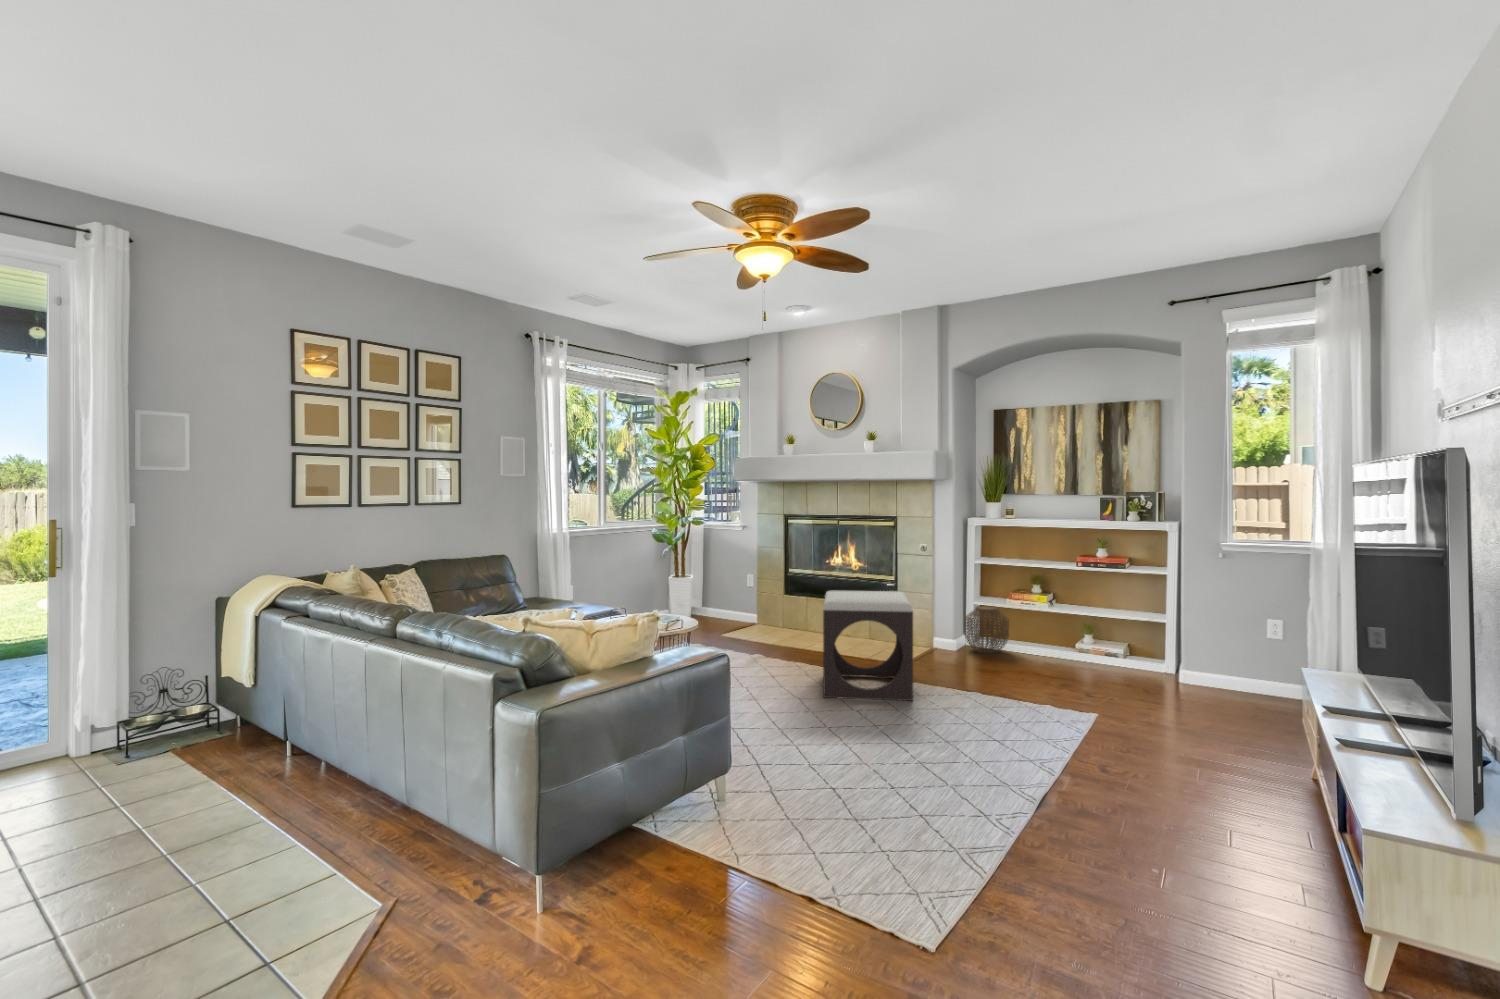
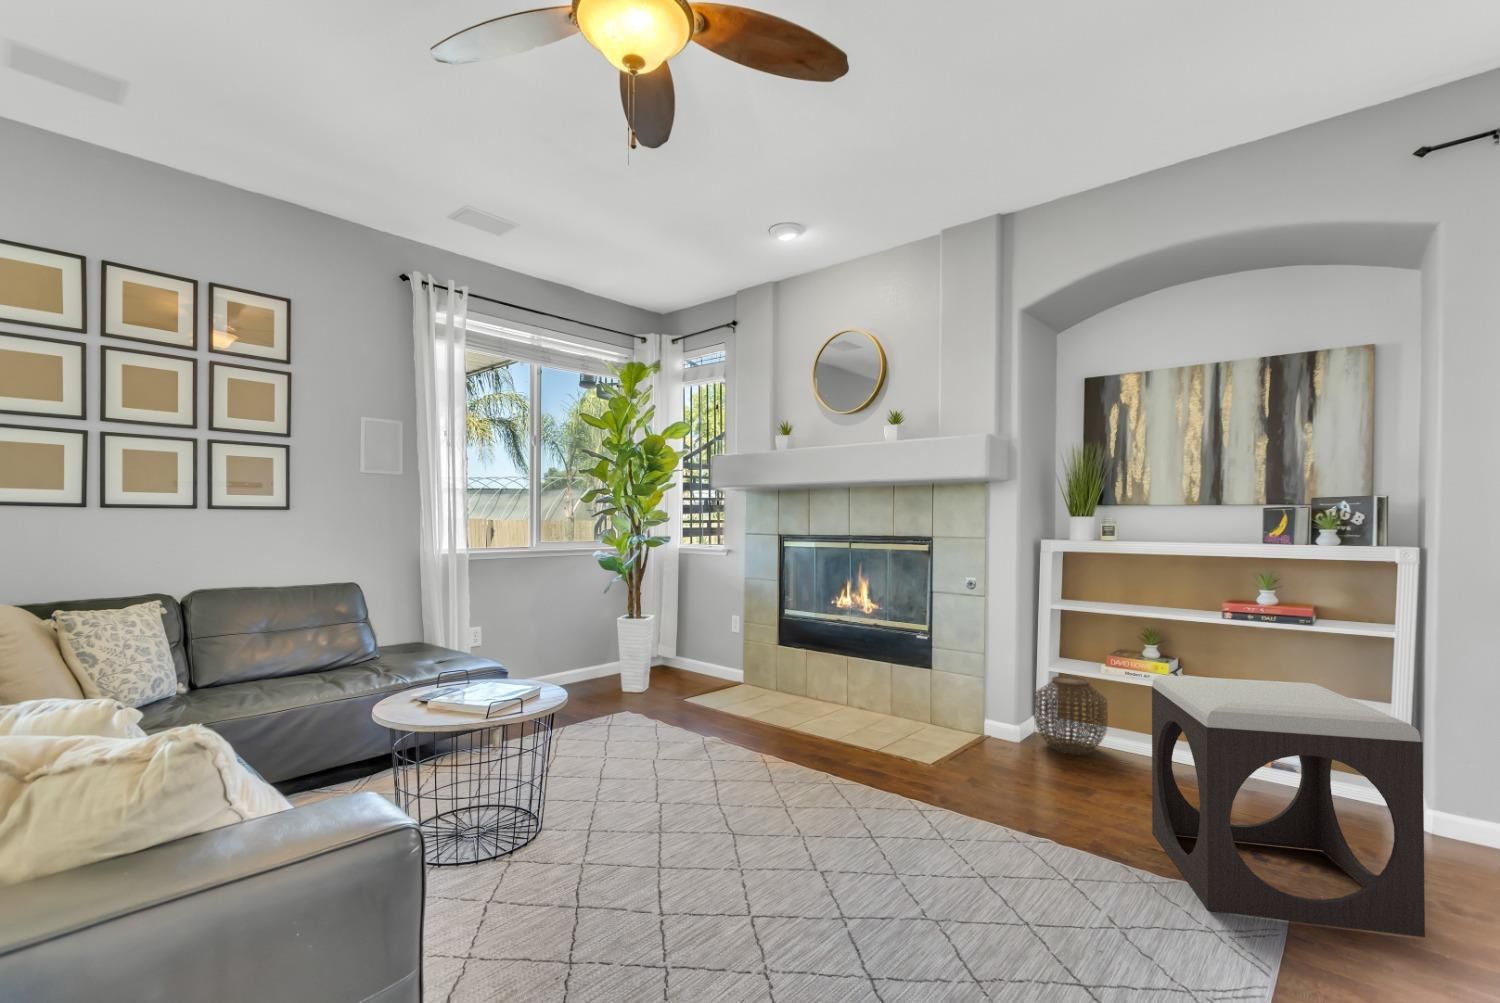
footstool: present [823,590,913,701] -> present [1152,676,1425,937]

